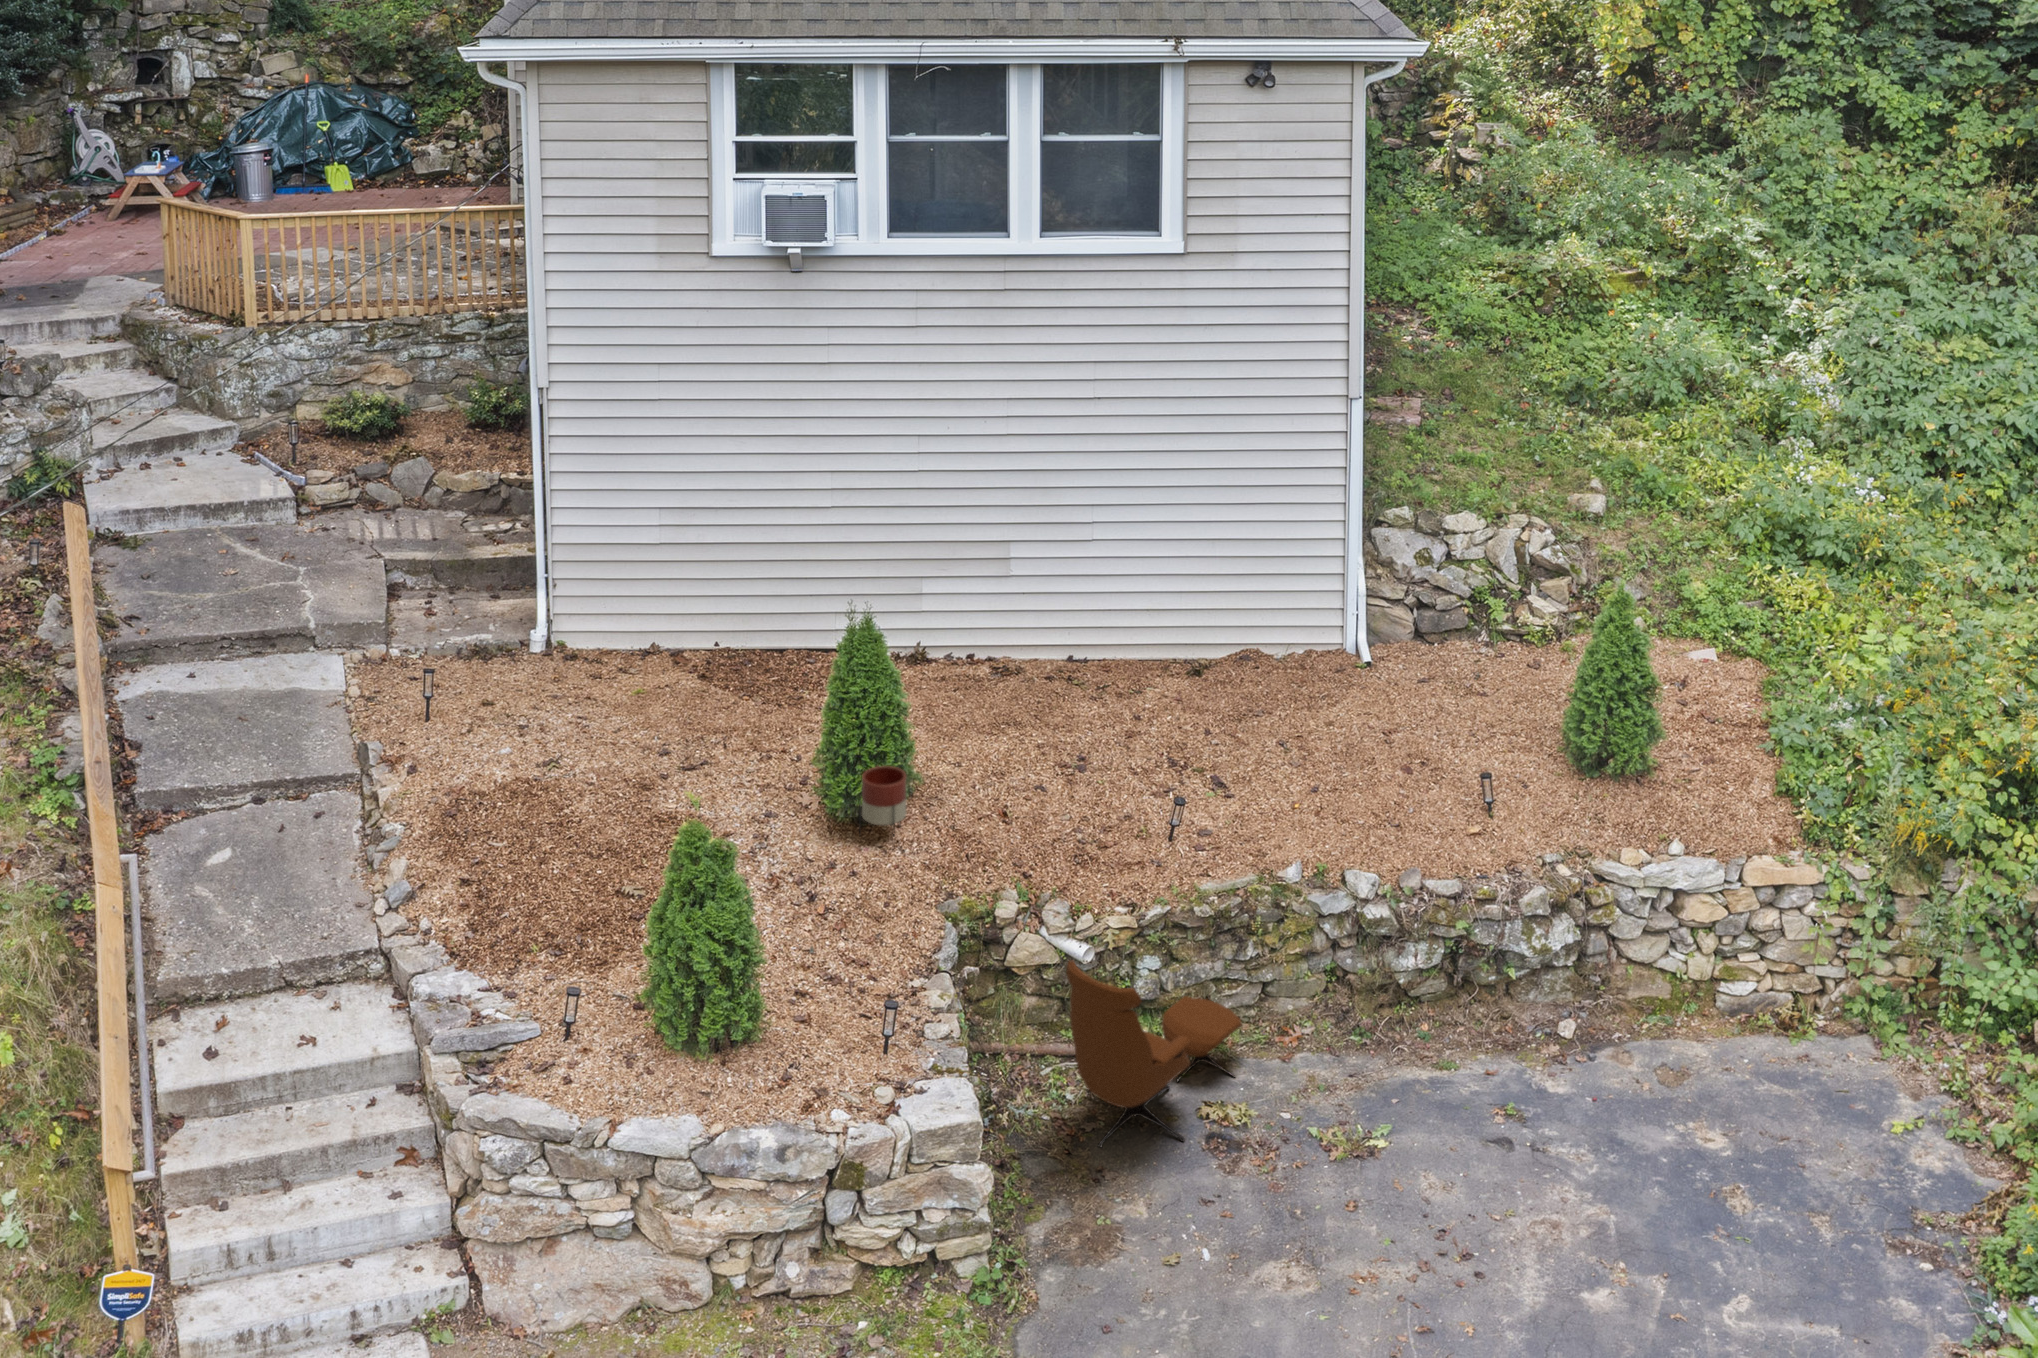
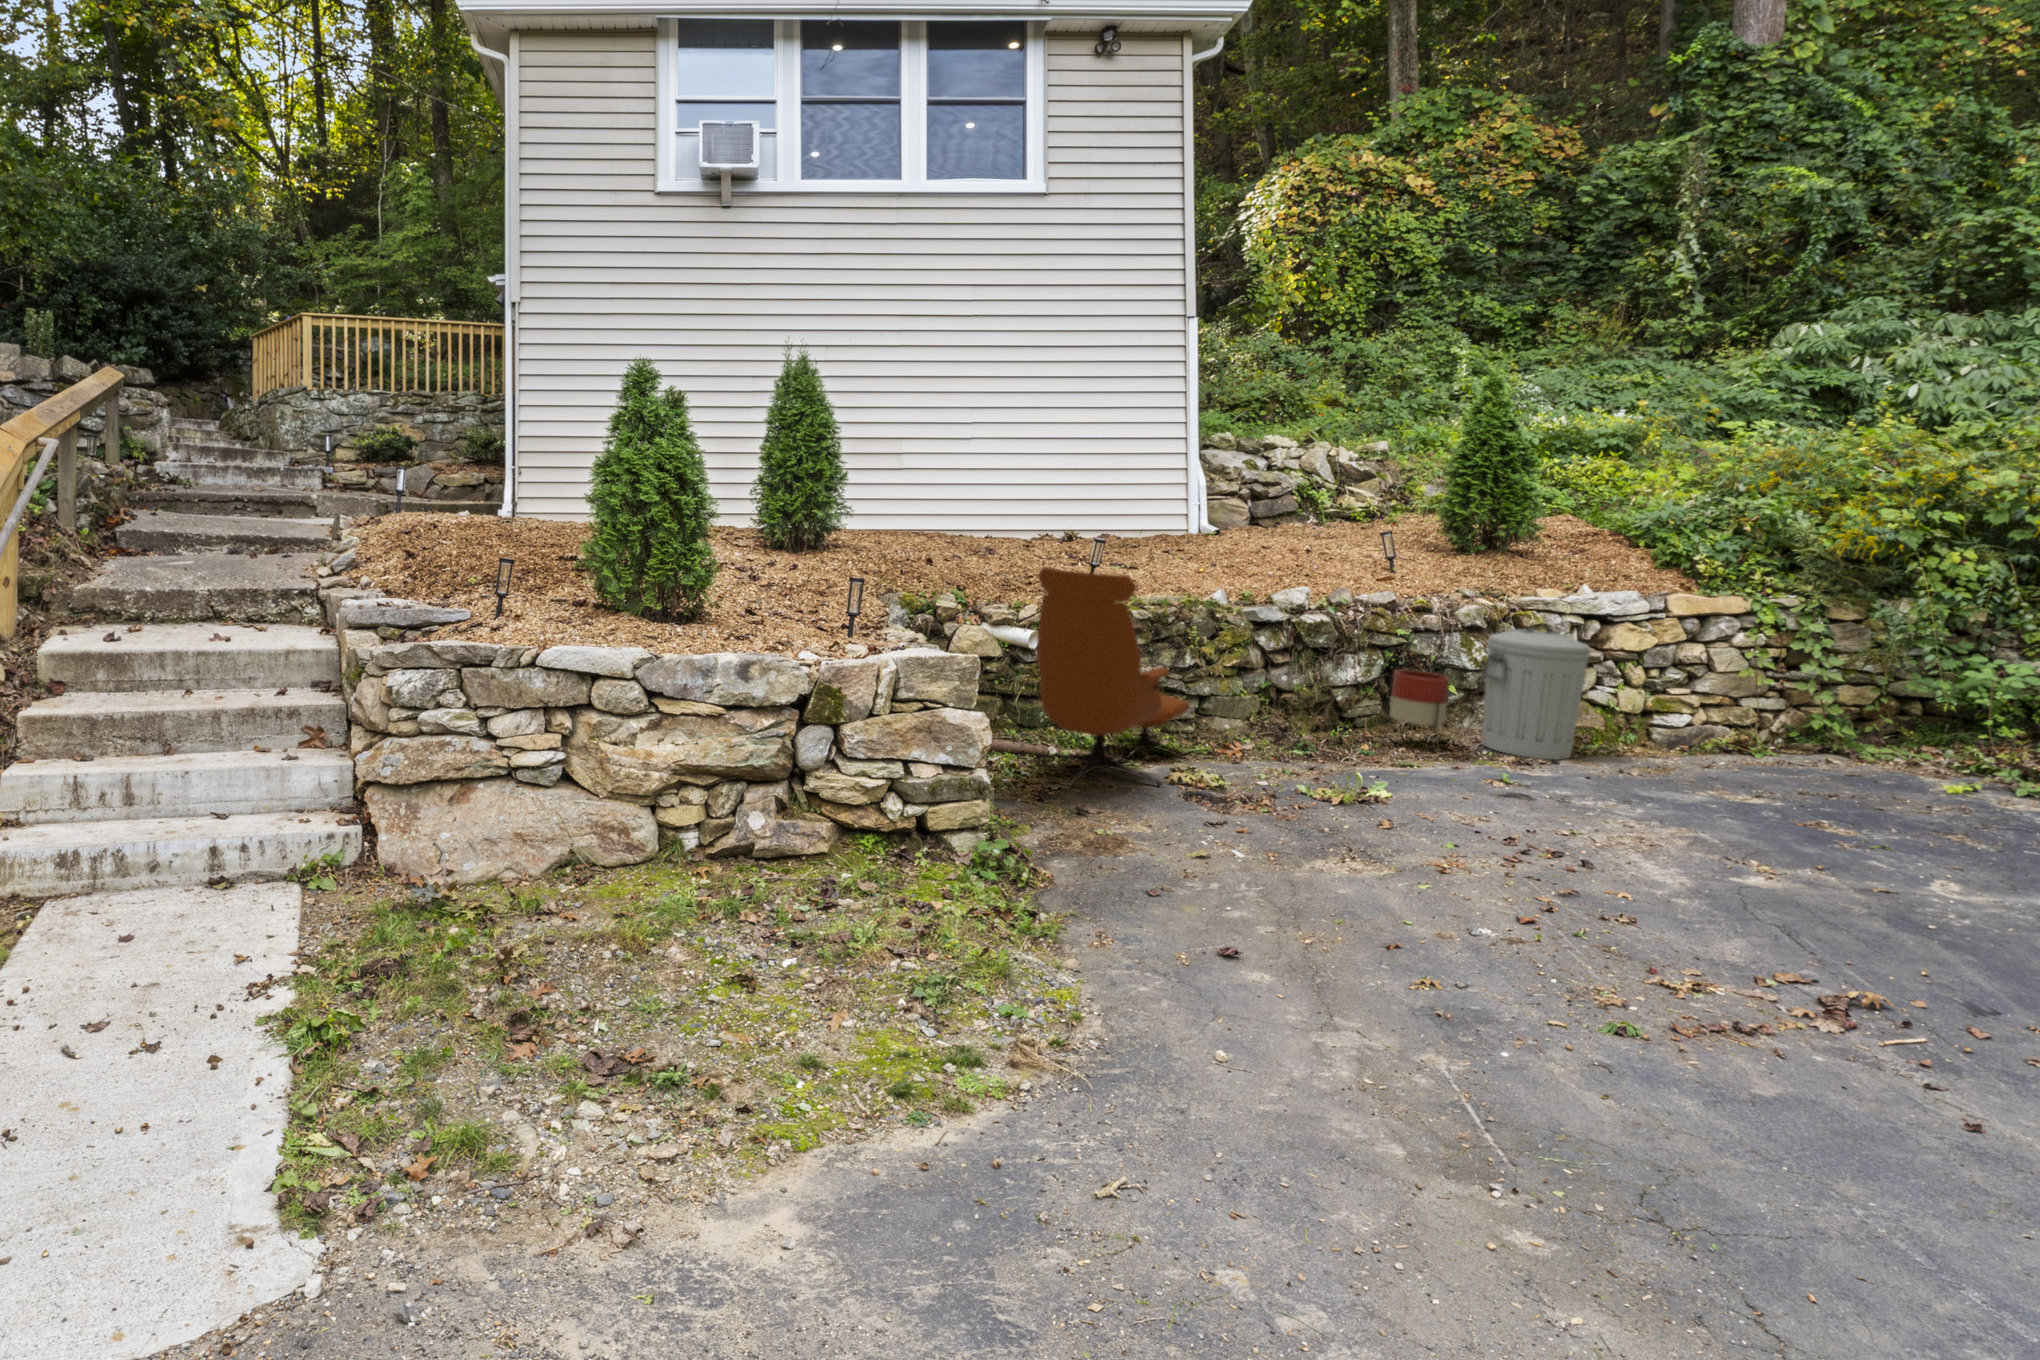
planter: present [859,766,906,832] -> present [1386,670,1450,750]
trash can: none [1537,921,1626,1059] -> present [1482,627,1591,759]

